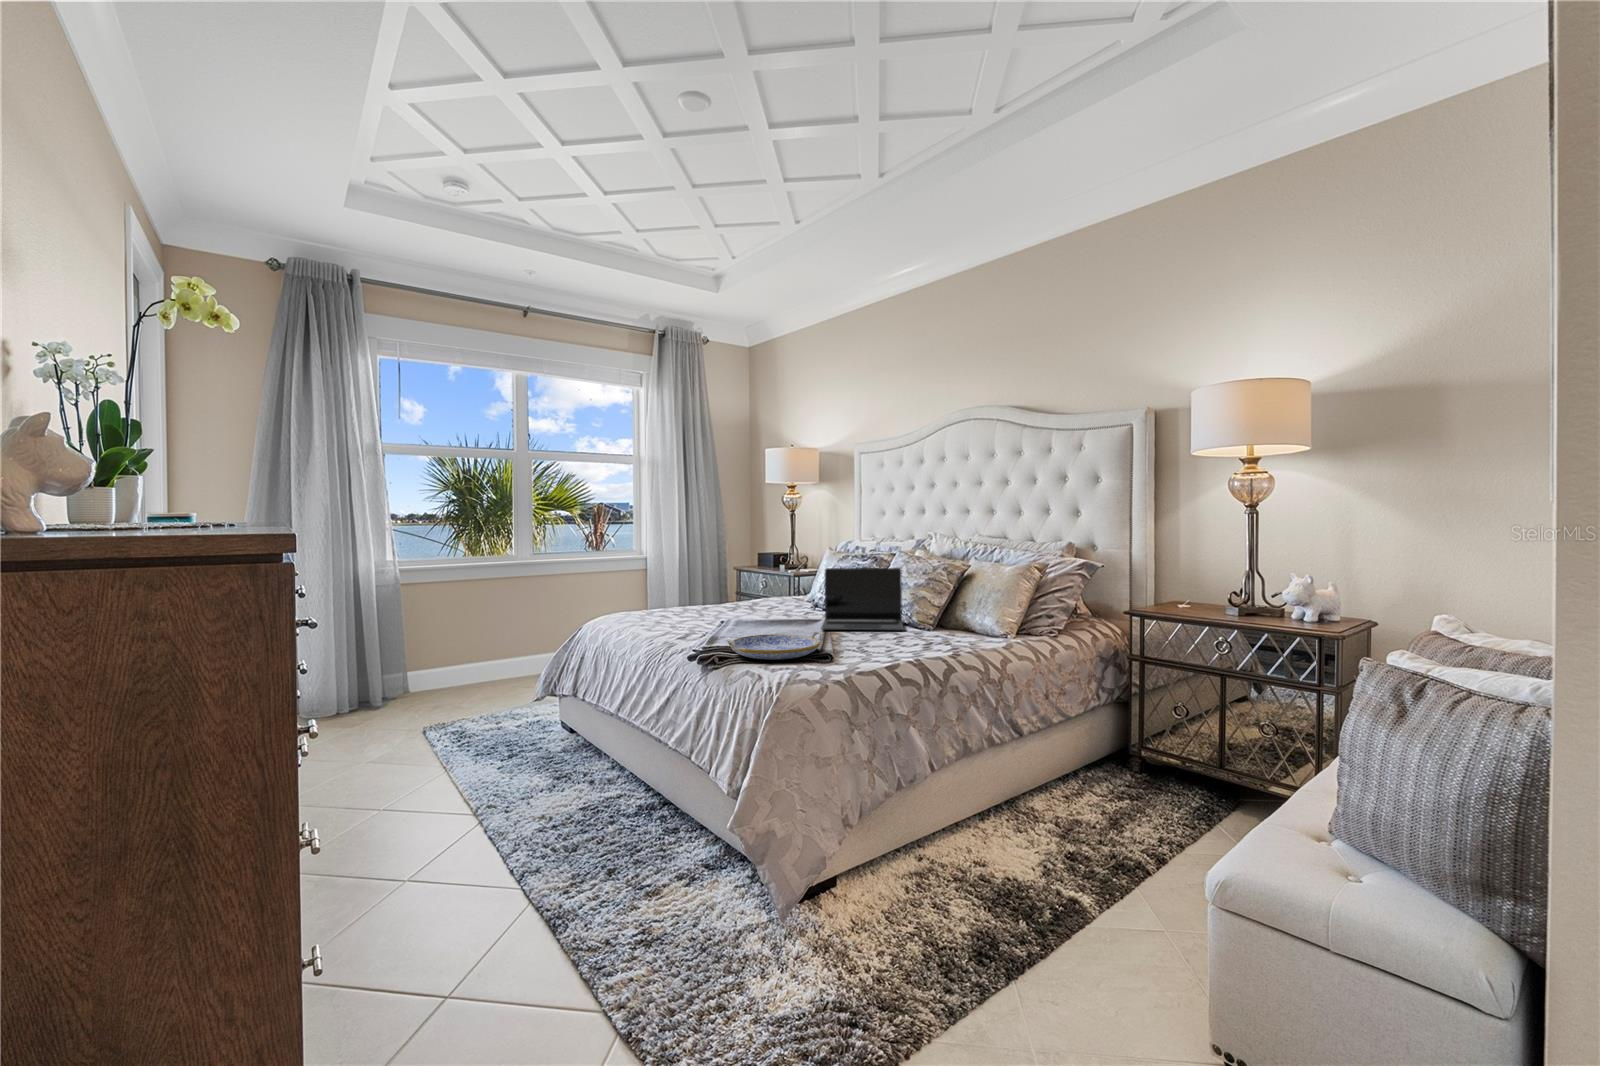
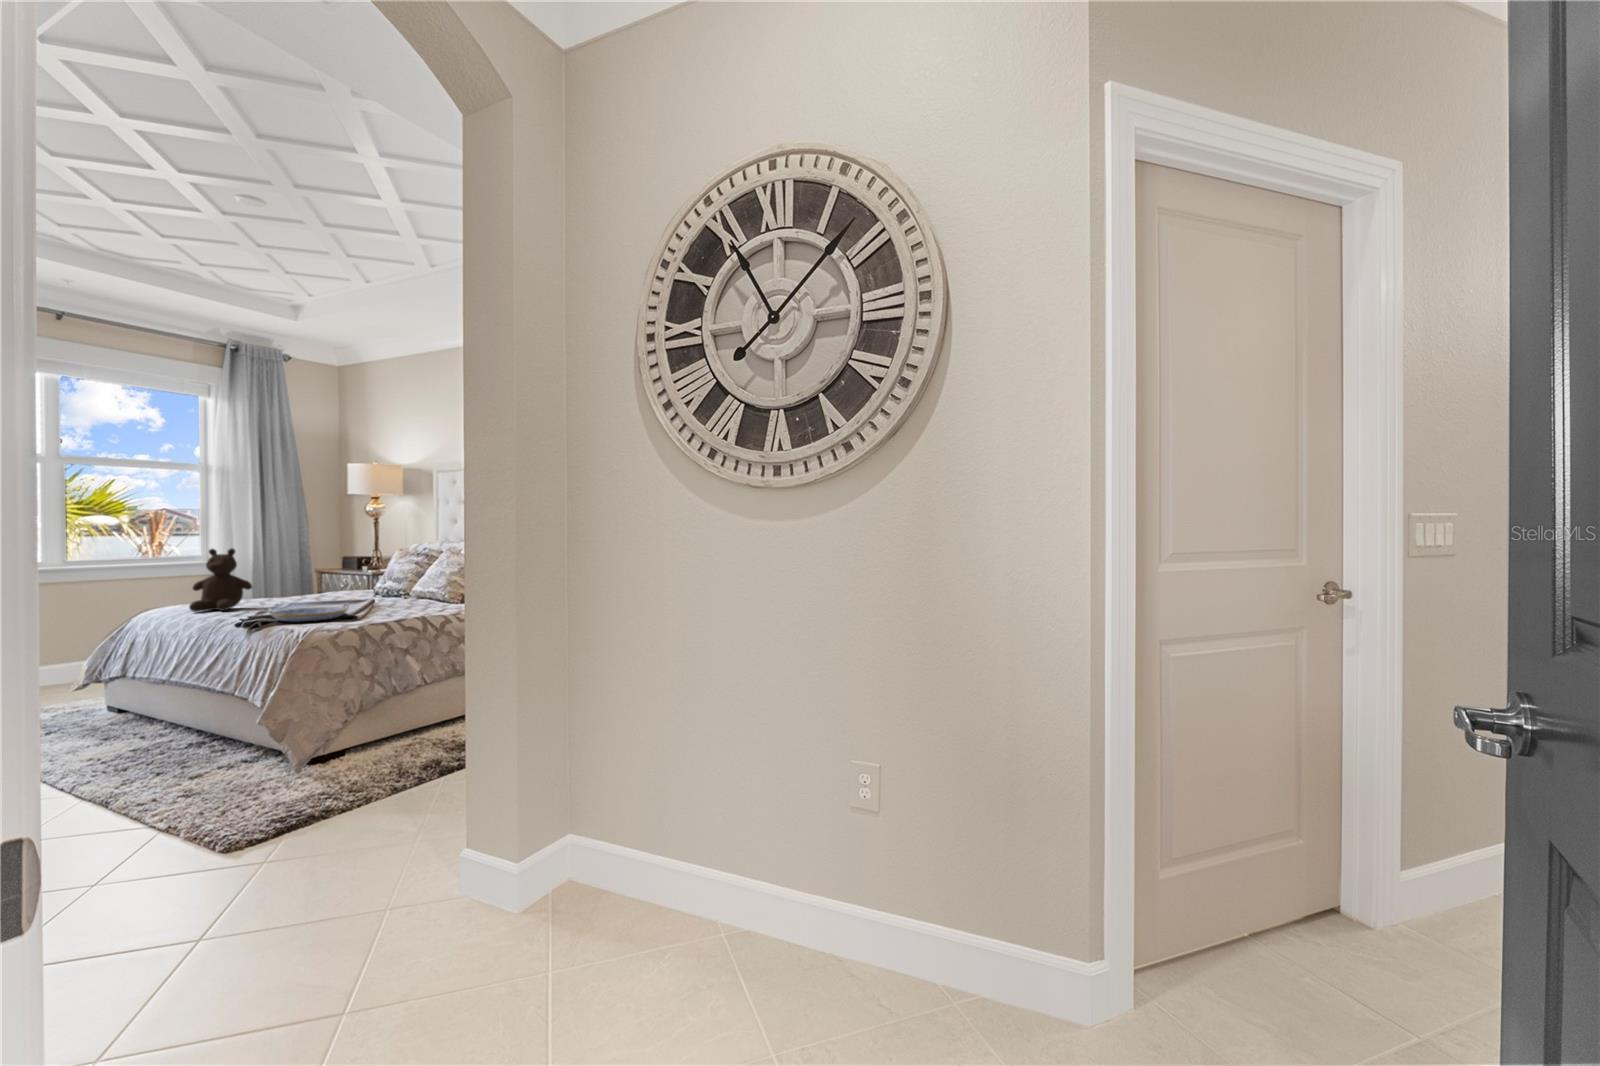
teddy bear: none [635,548,696,627] -> present [189,549,252,612]
laptop: present [821,568,903,630] -> none [361,561,434,606]

